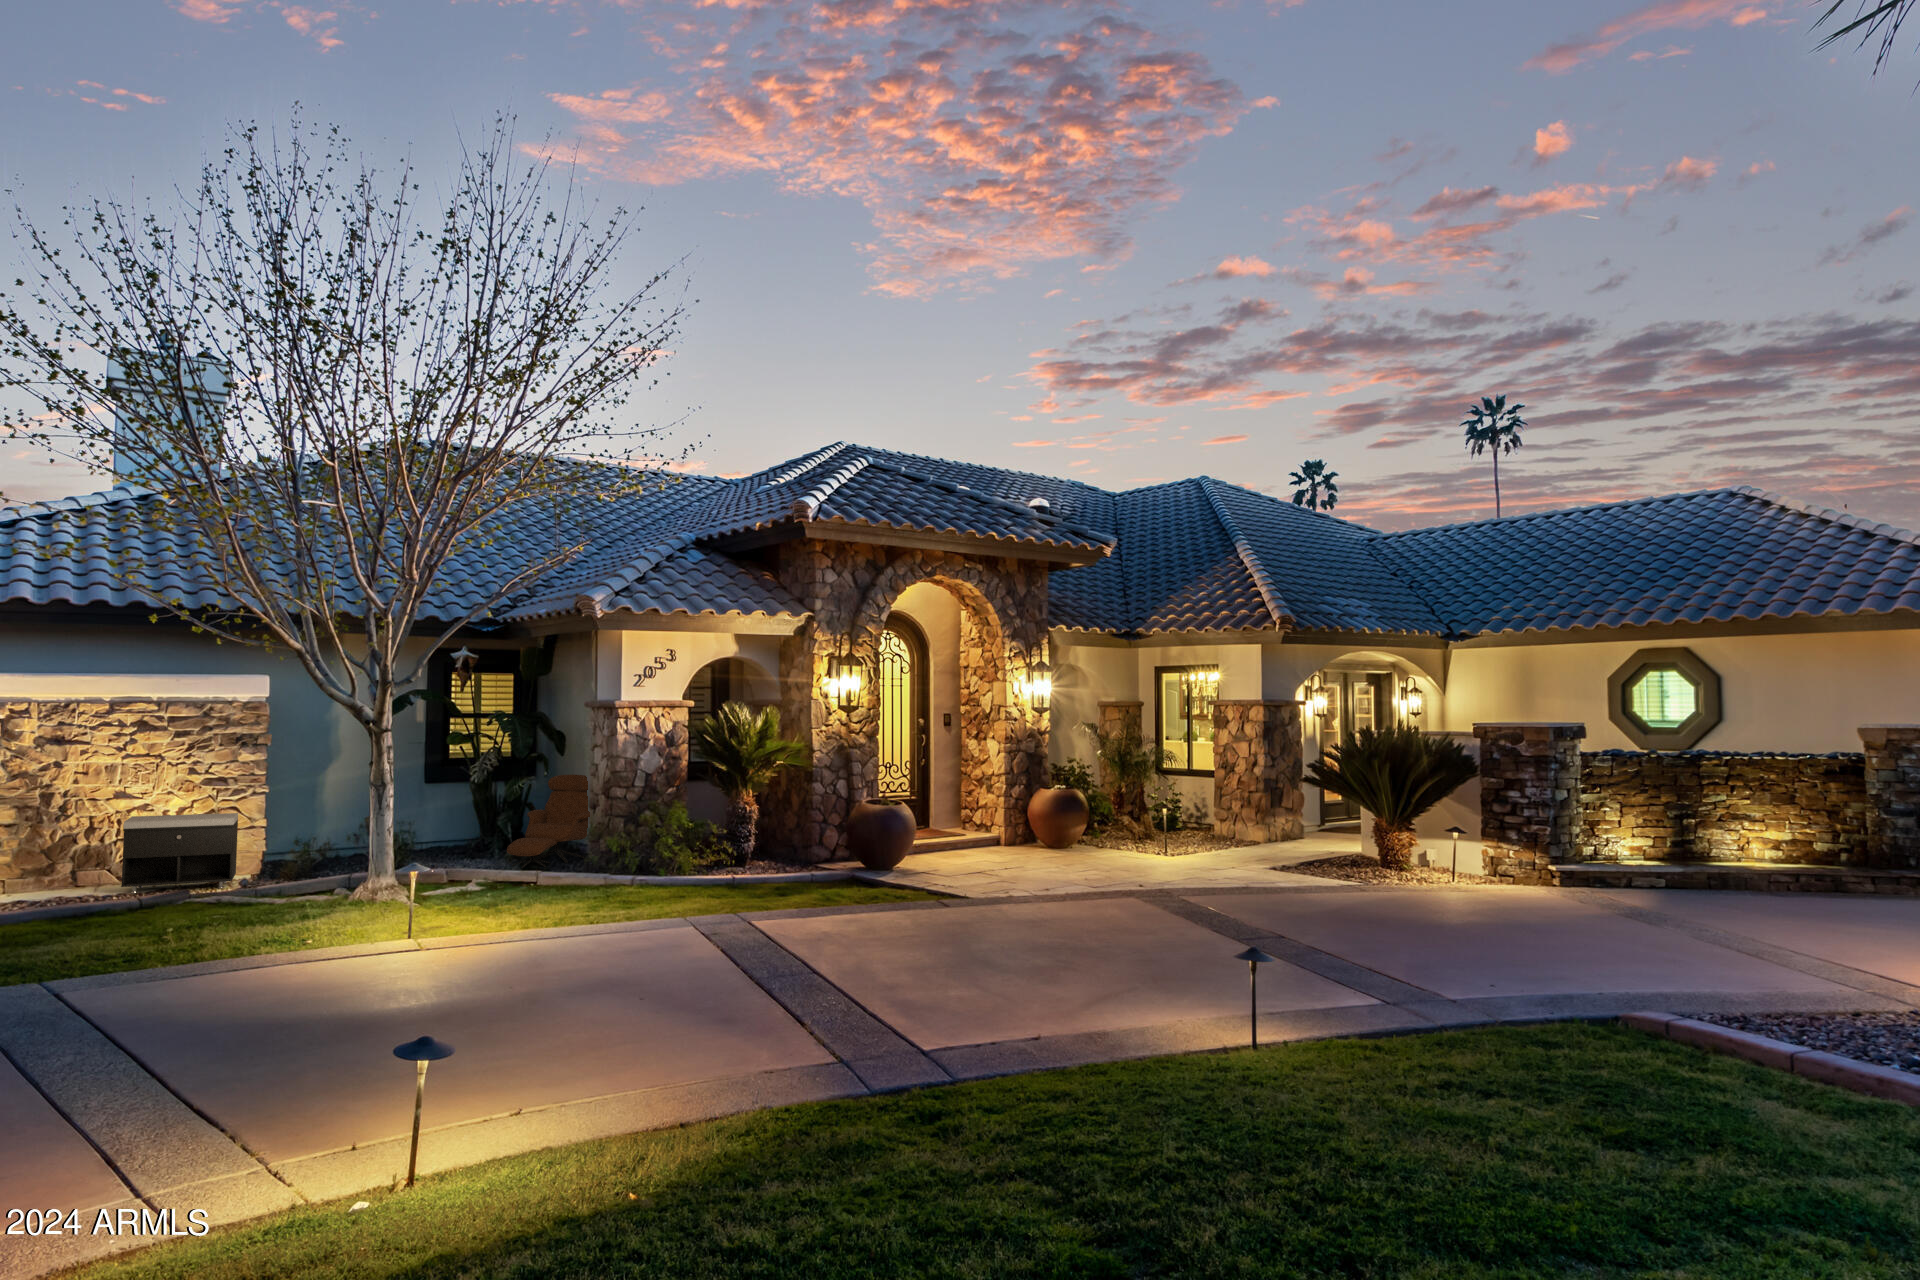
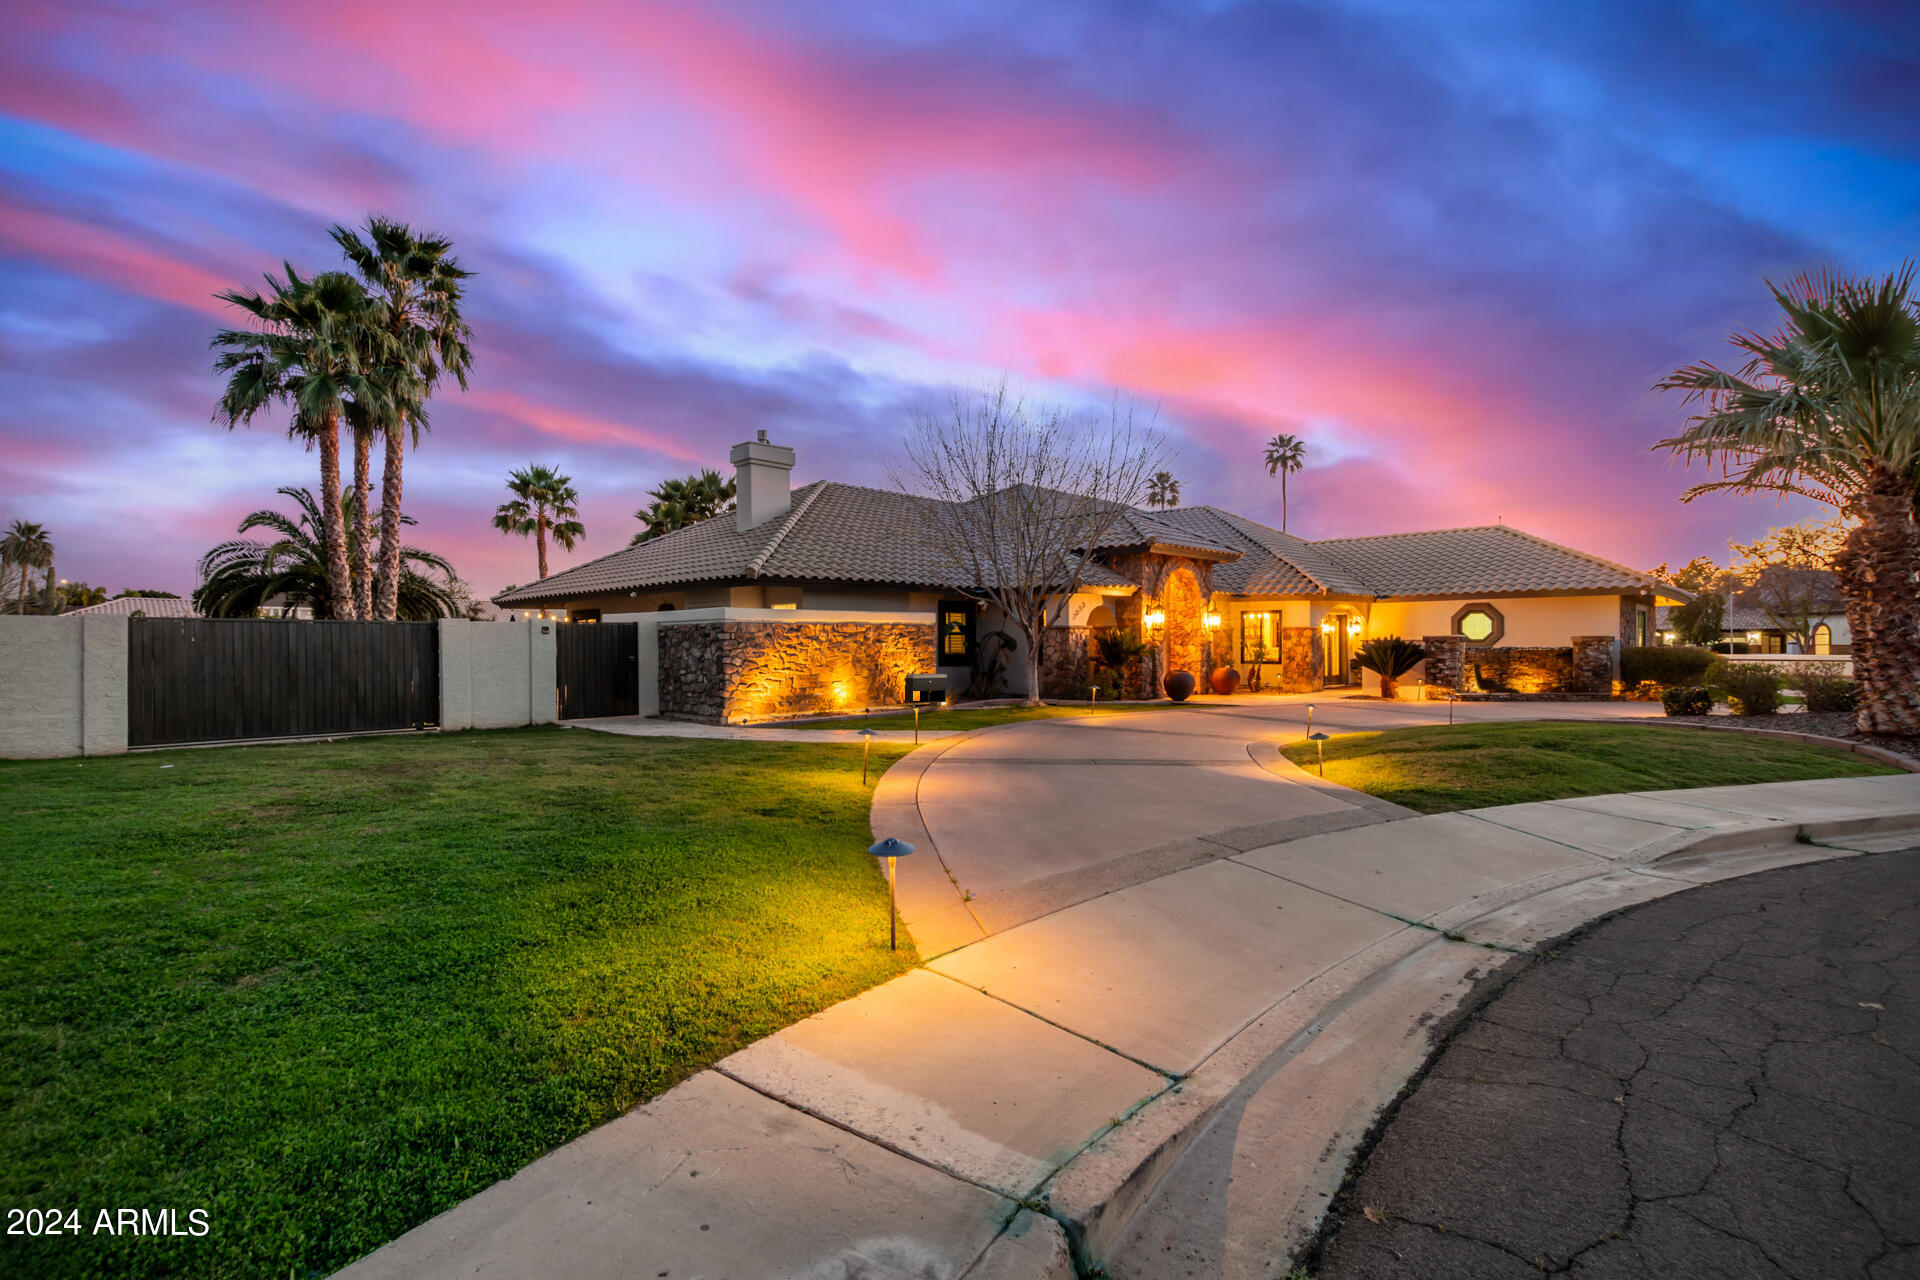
lounge chair: present [507,774,590,868] -> present [1474,663,1520,699]

